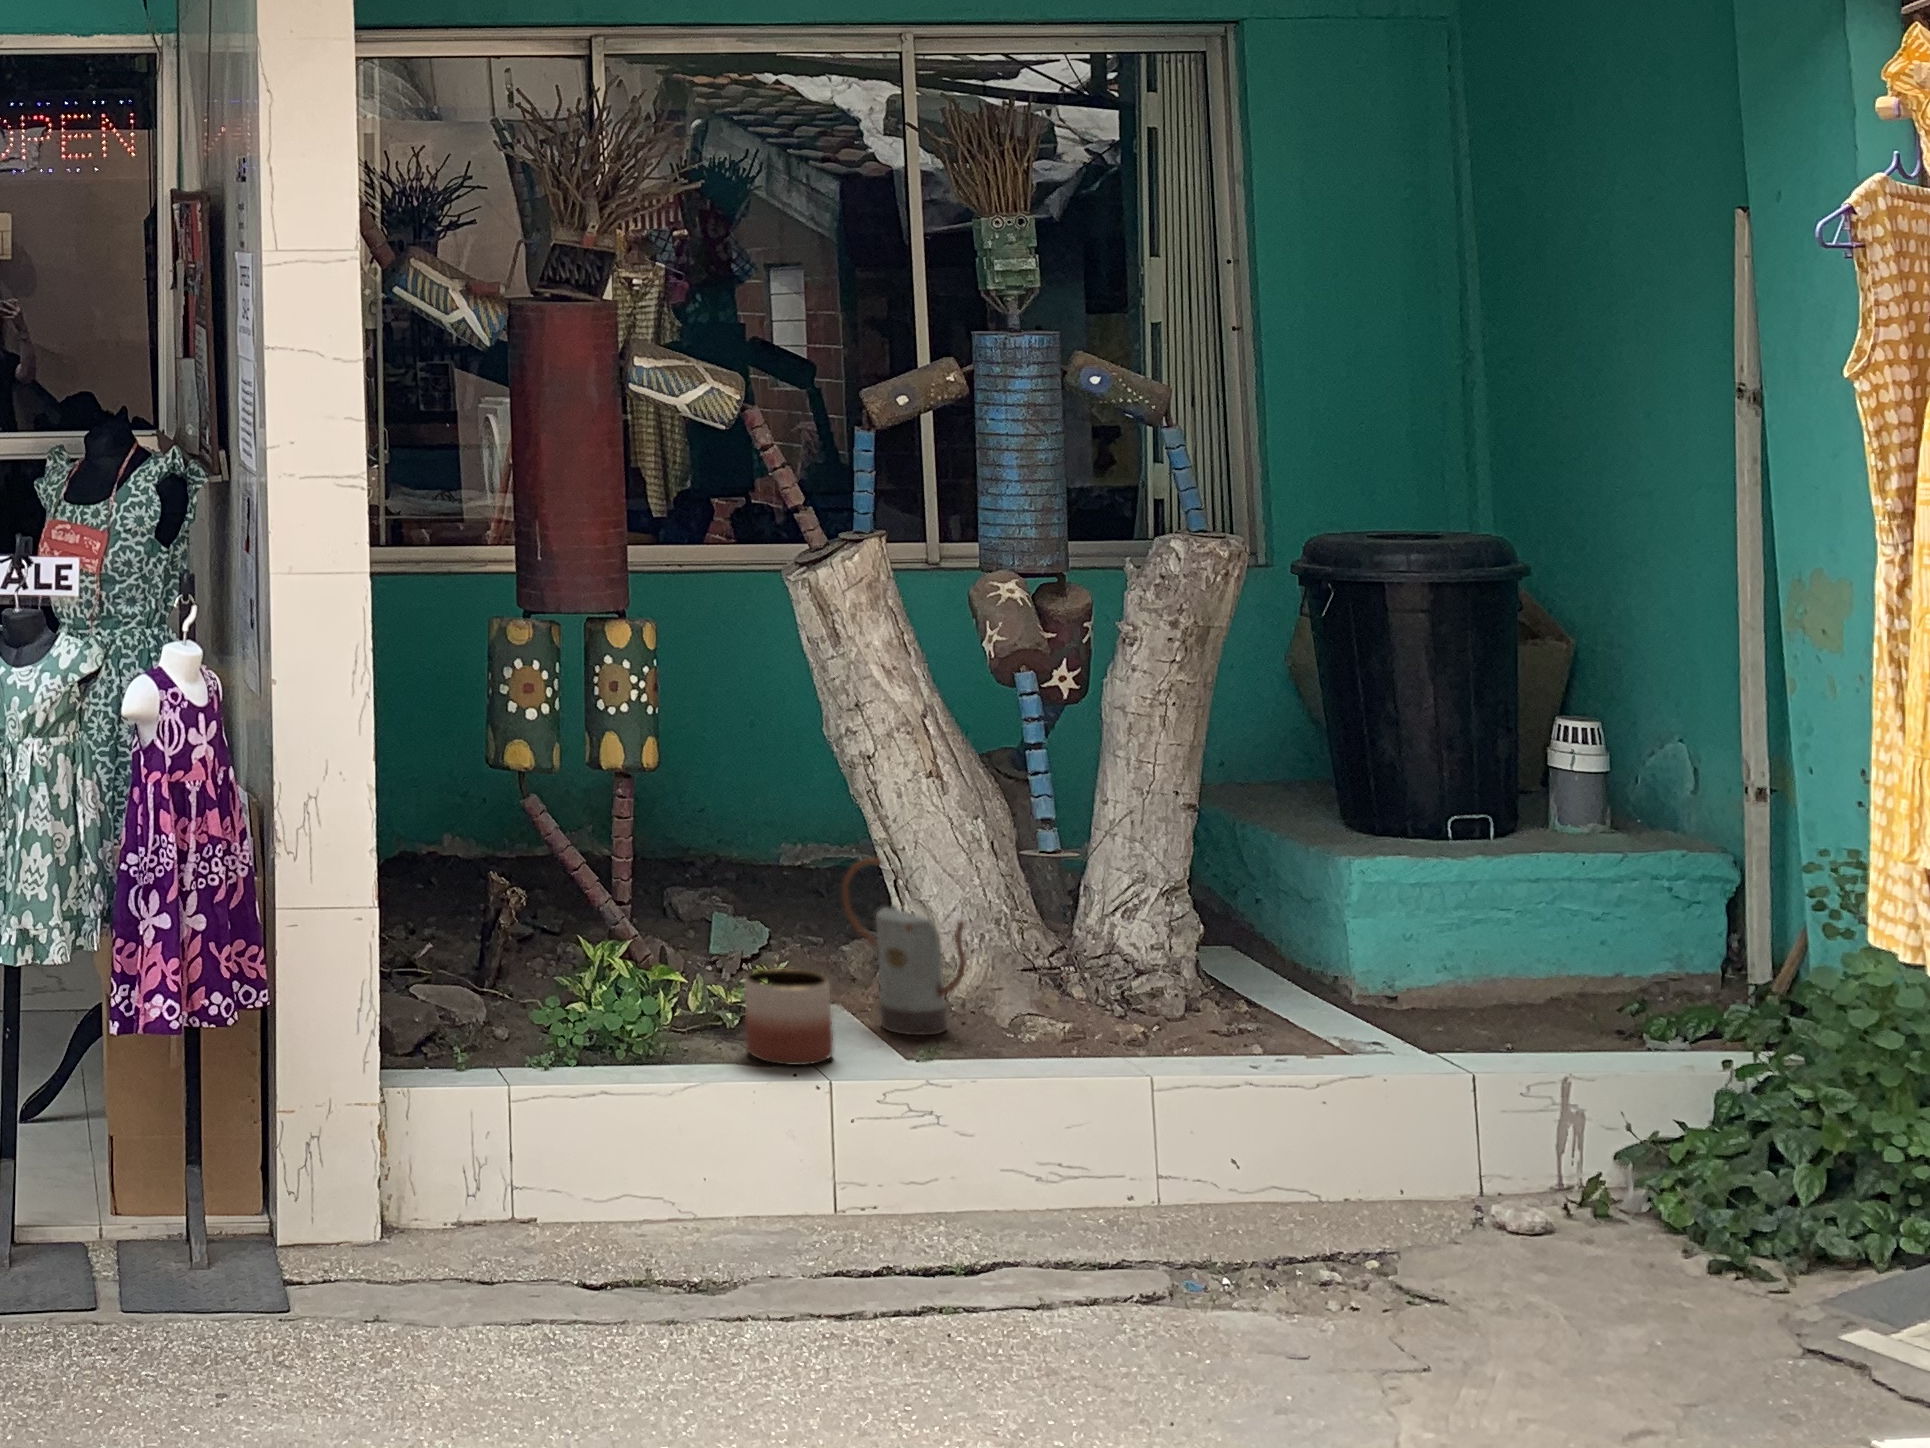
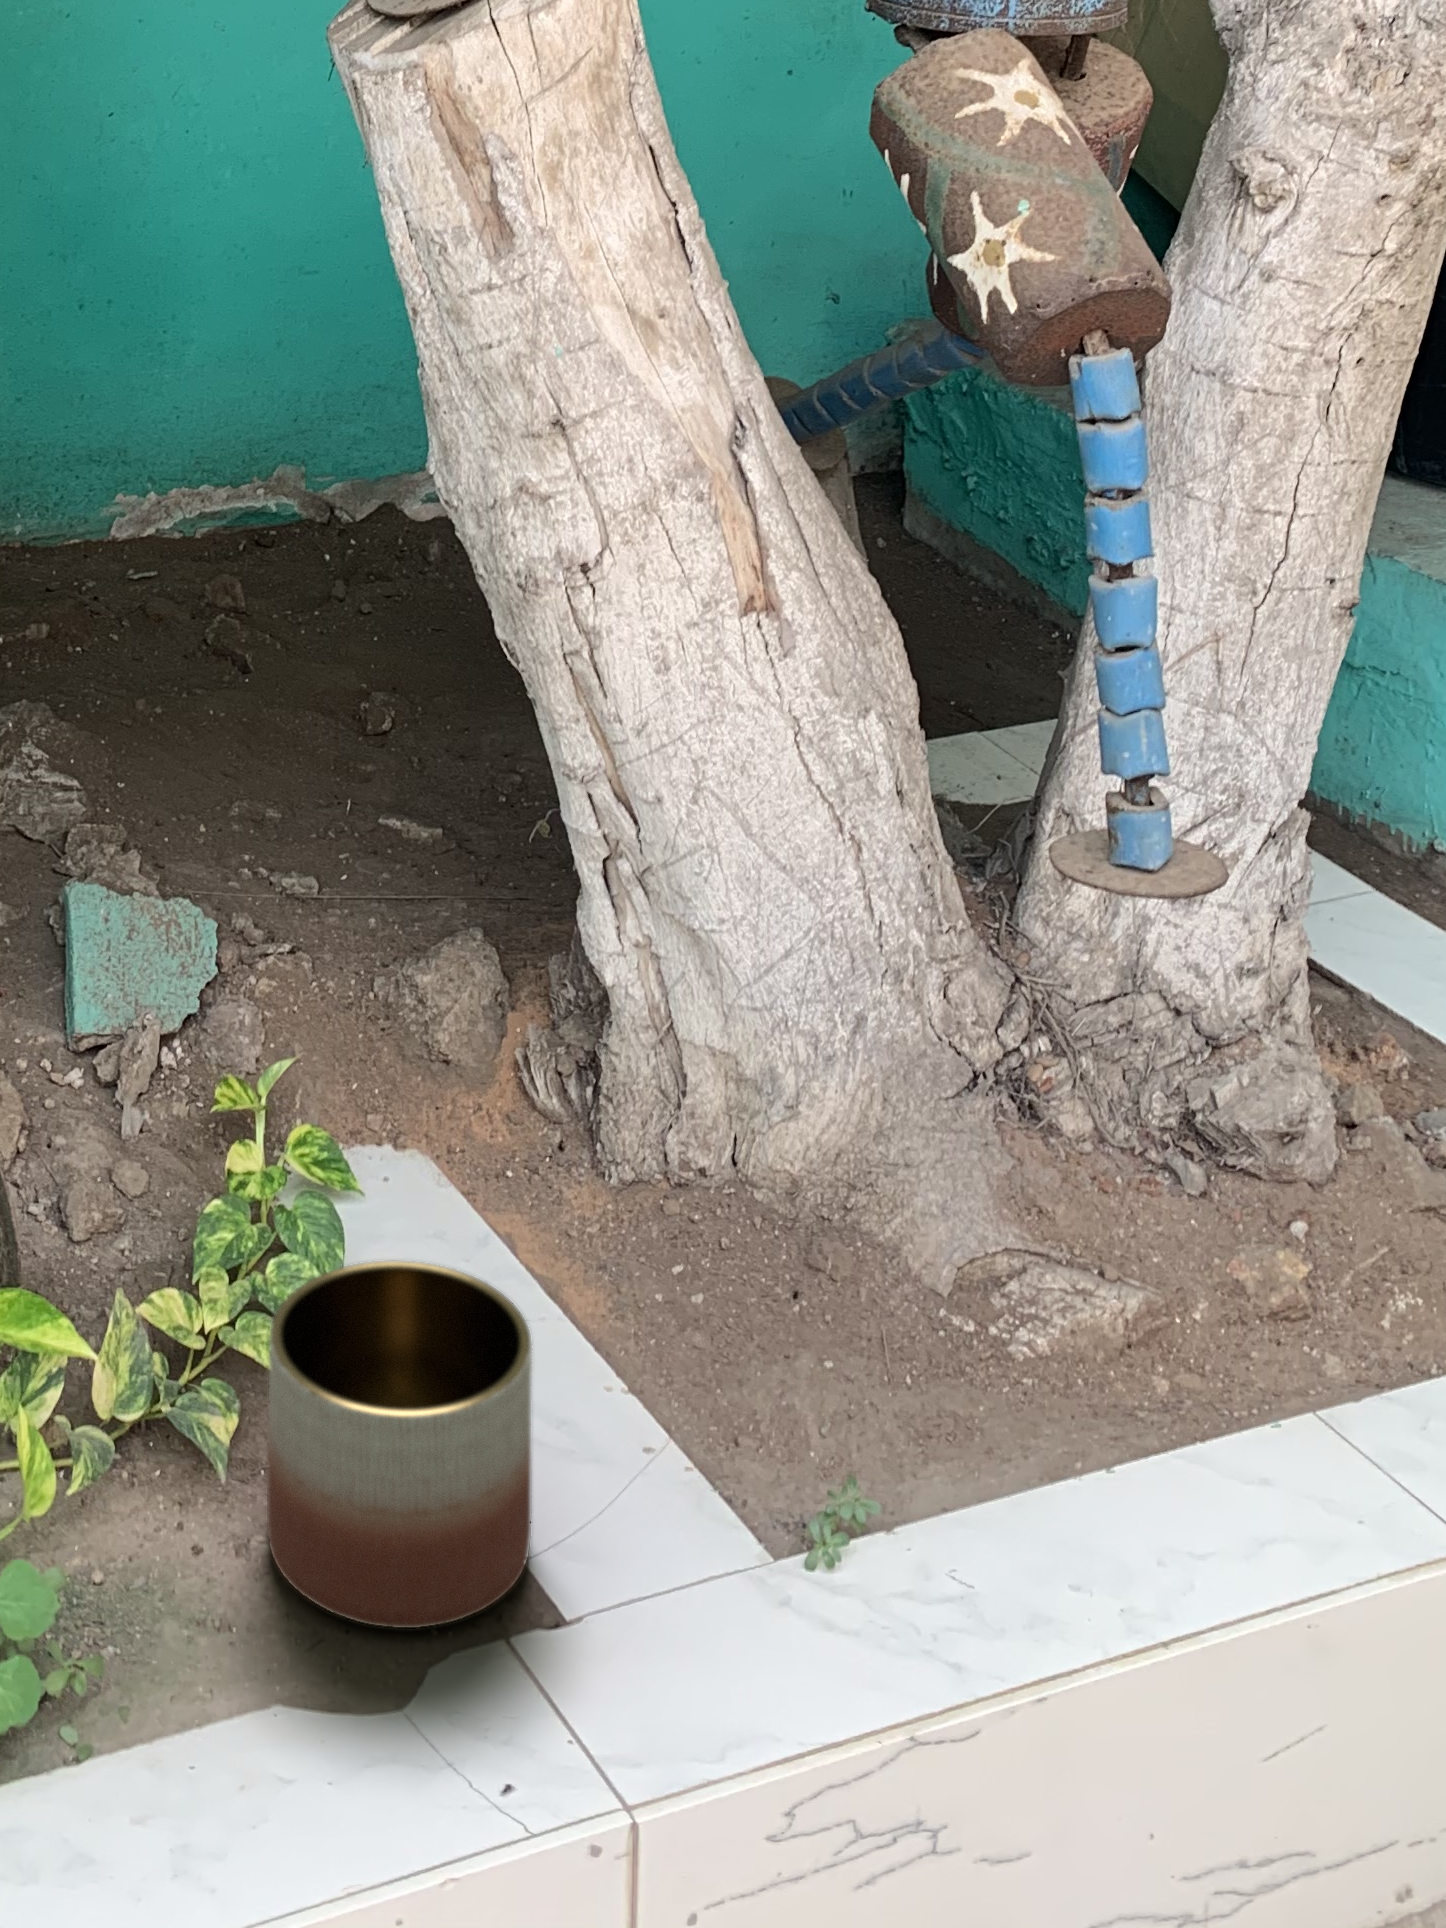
watering can: present [842,858,965,1035] -> none [479,837,885,1333]

